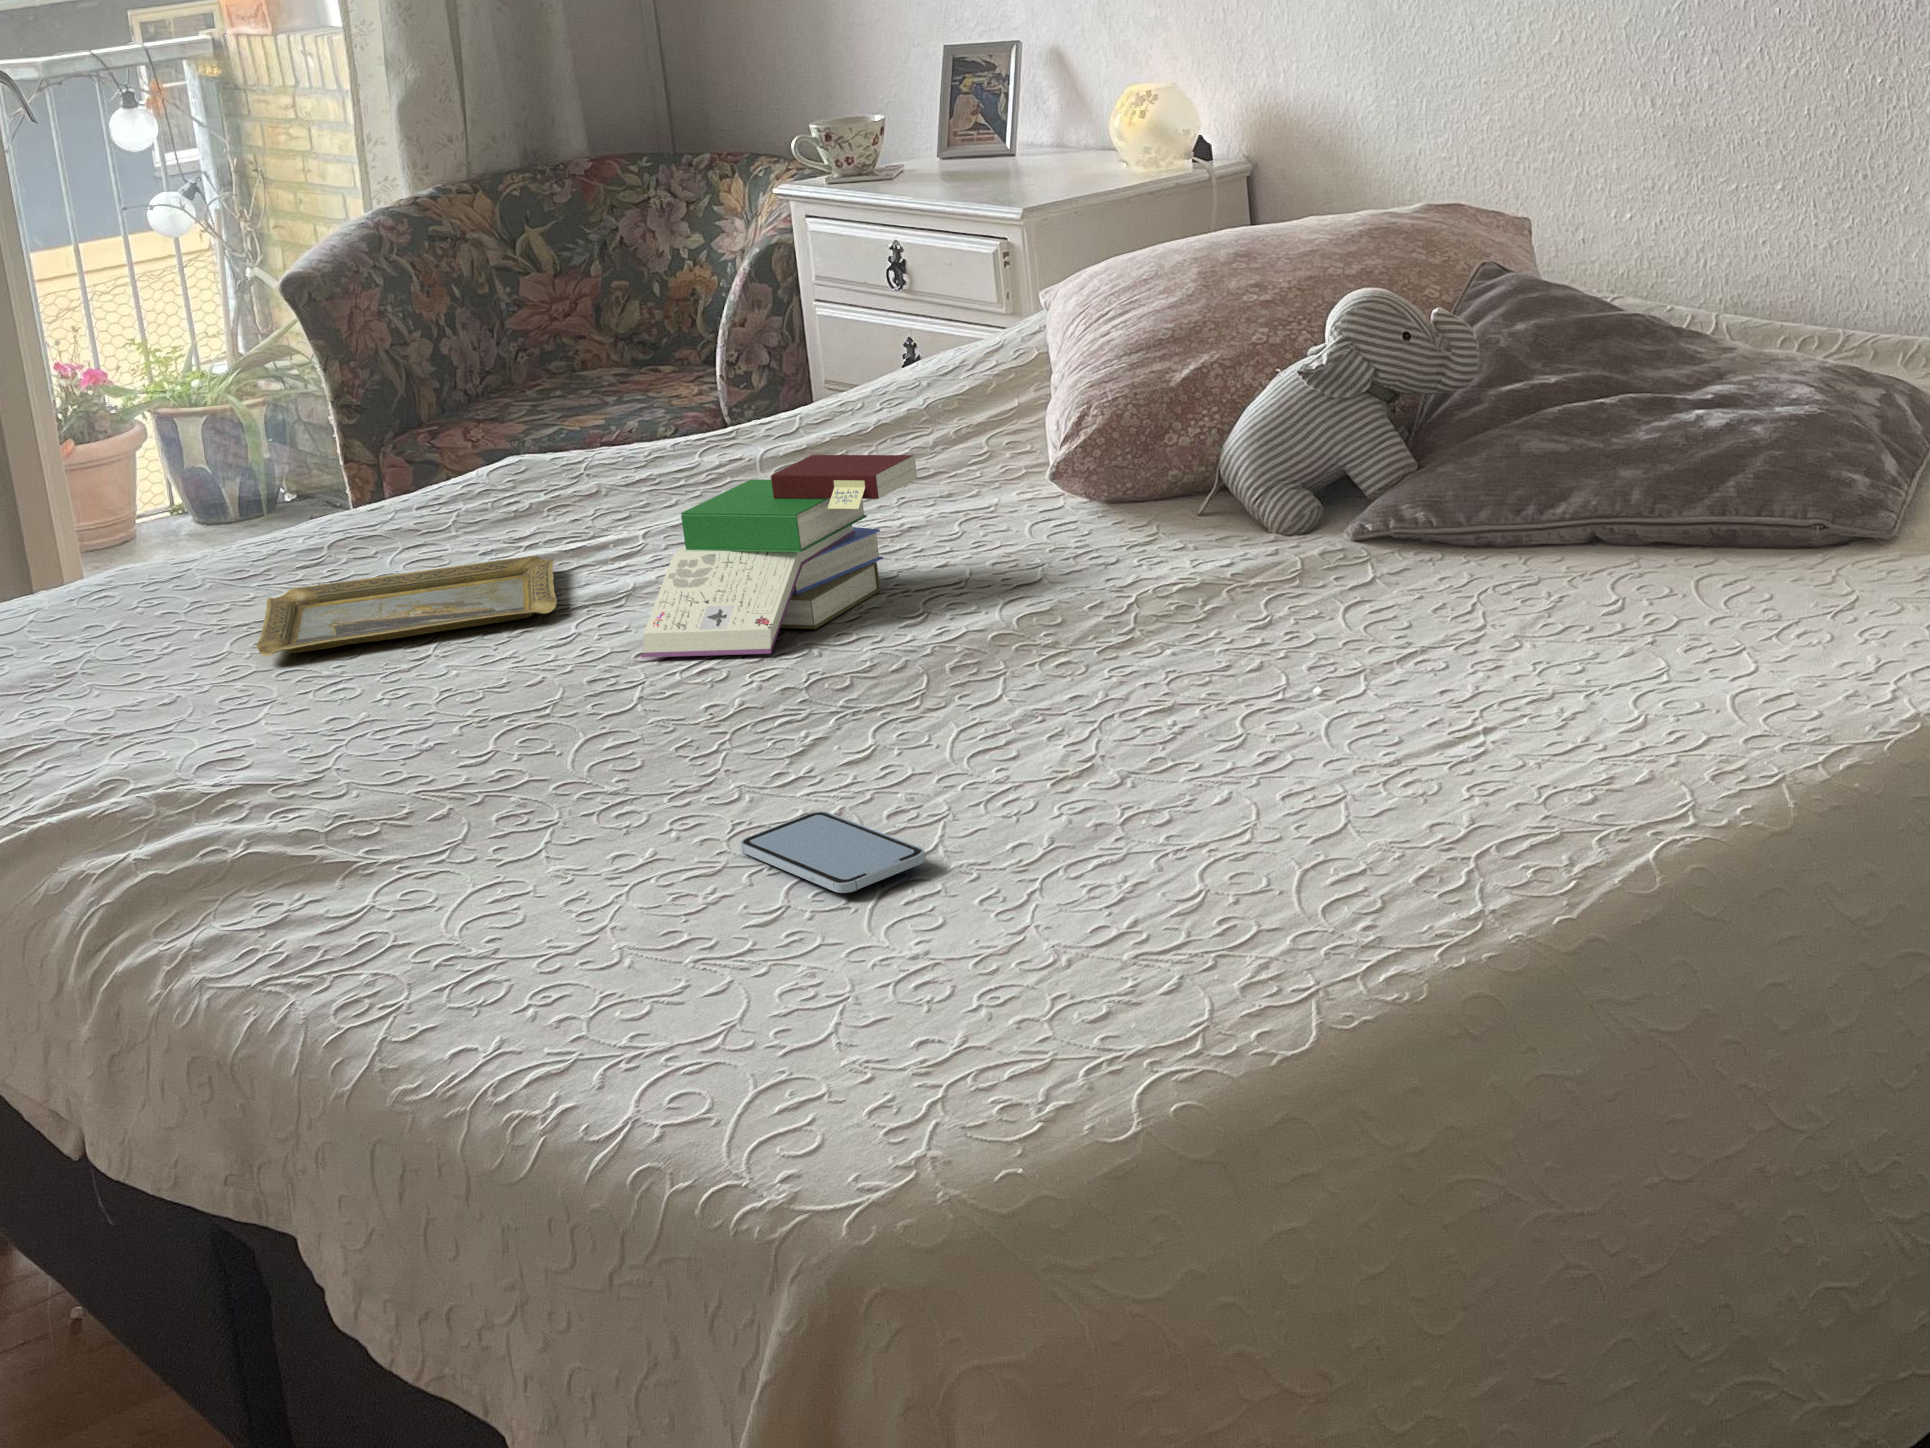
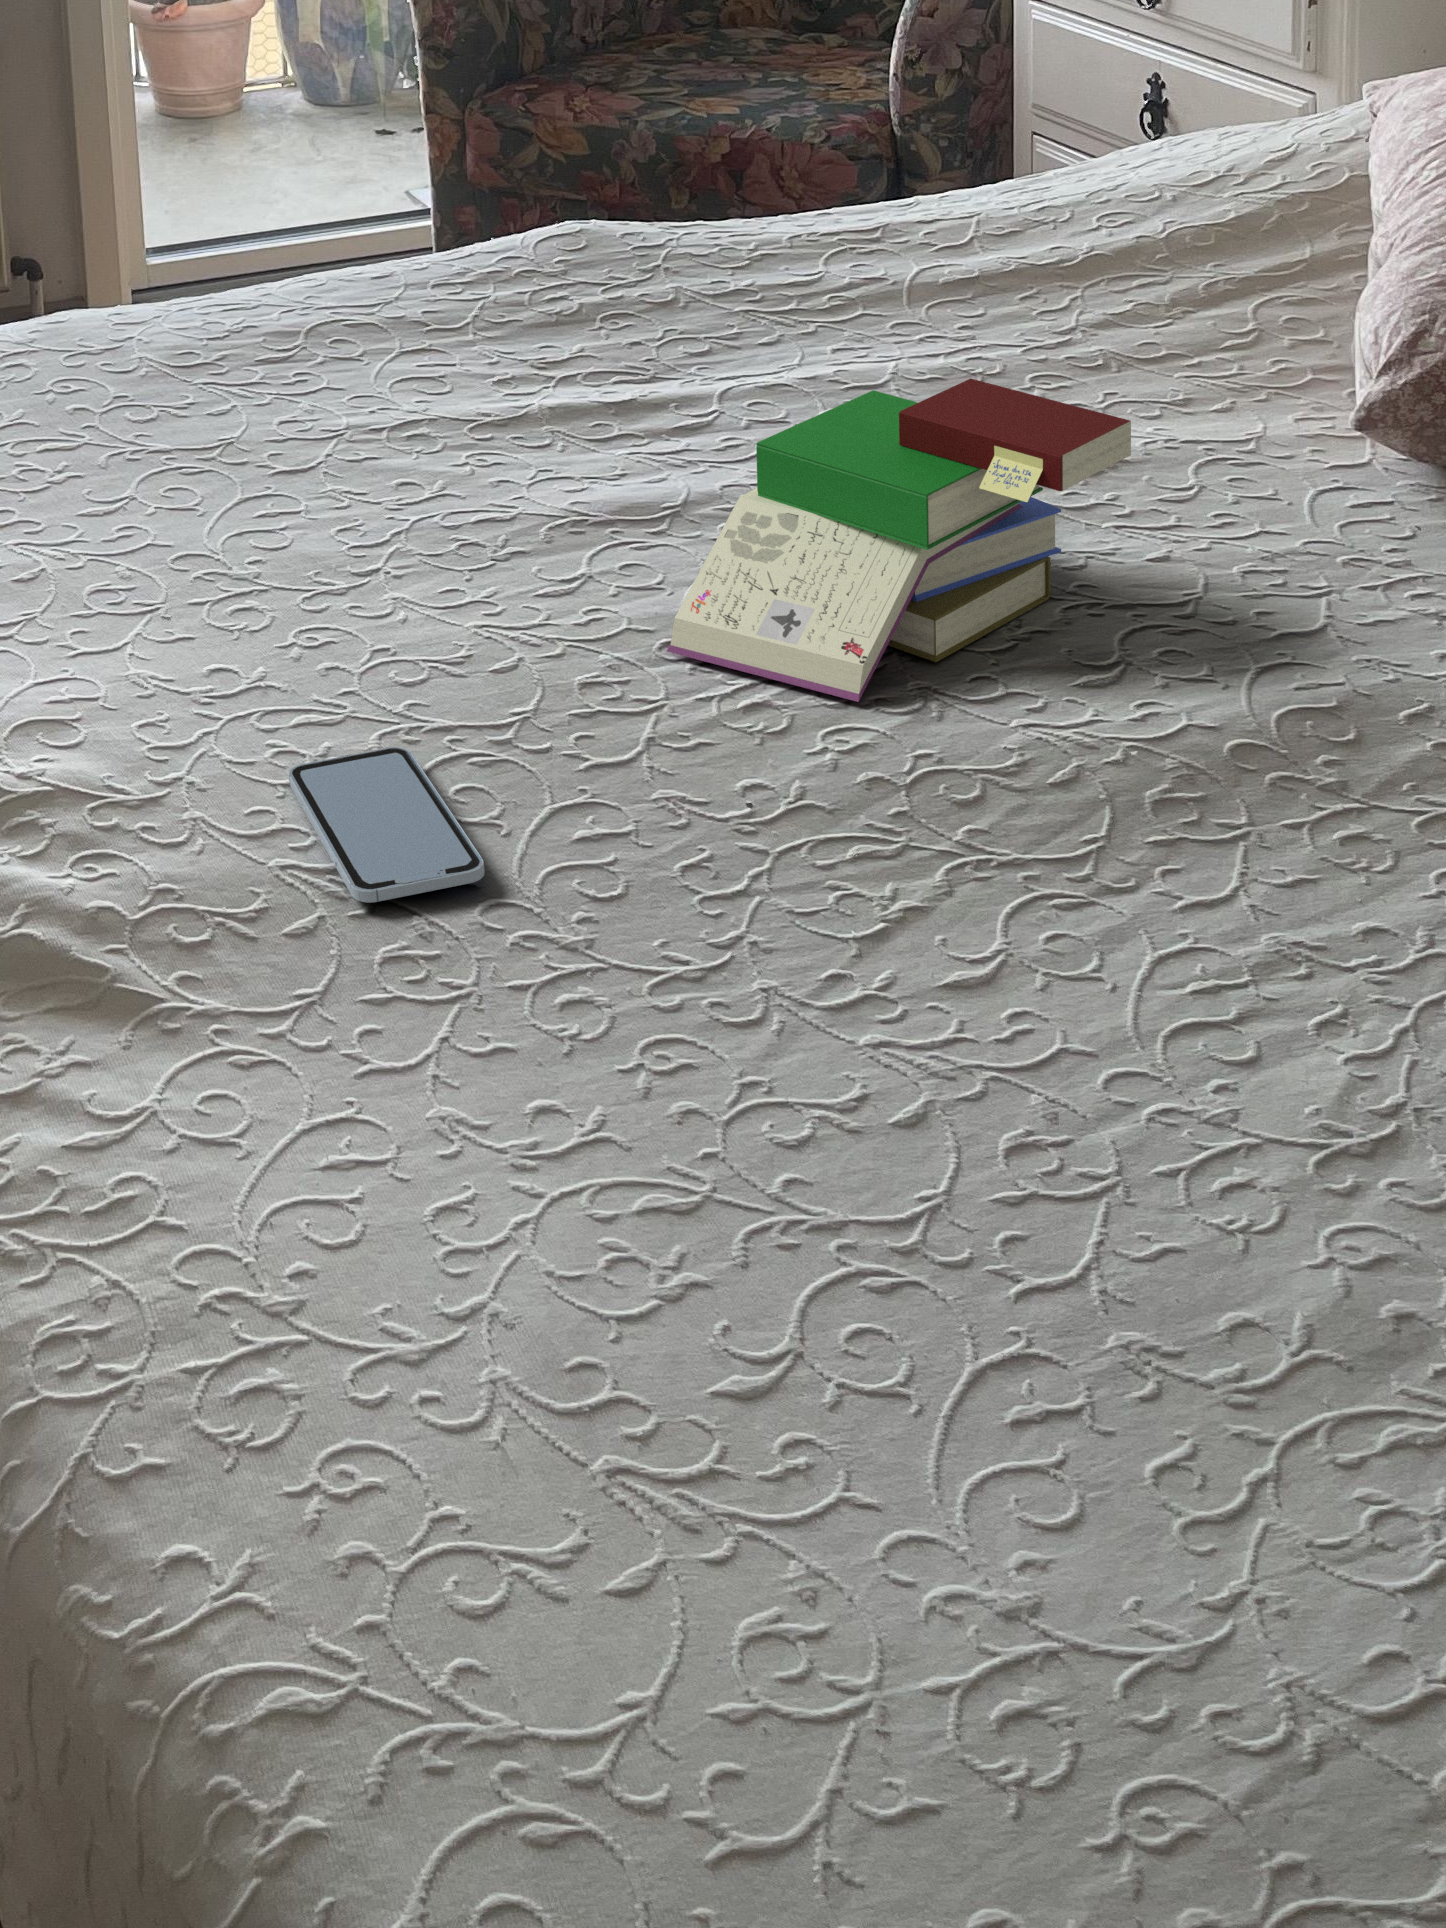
tray: present [256,556,557,656] -> none [179,387,593,519]
smartphone: present [740,811,926,893] -> present [288,747,485,903]

